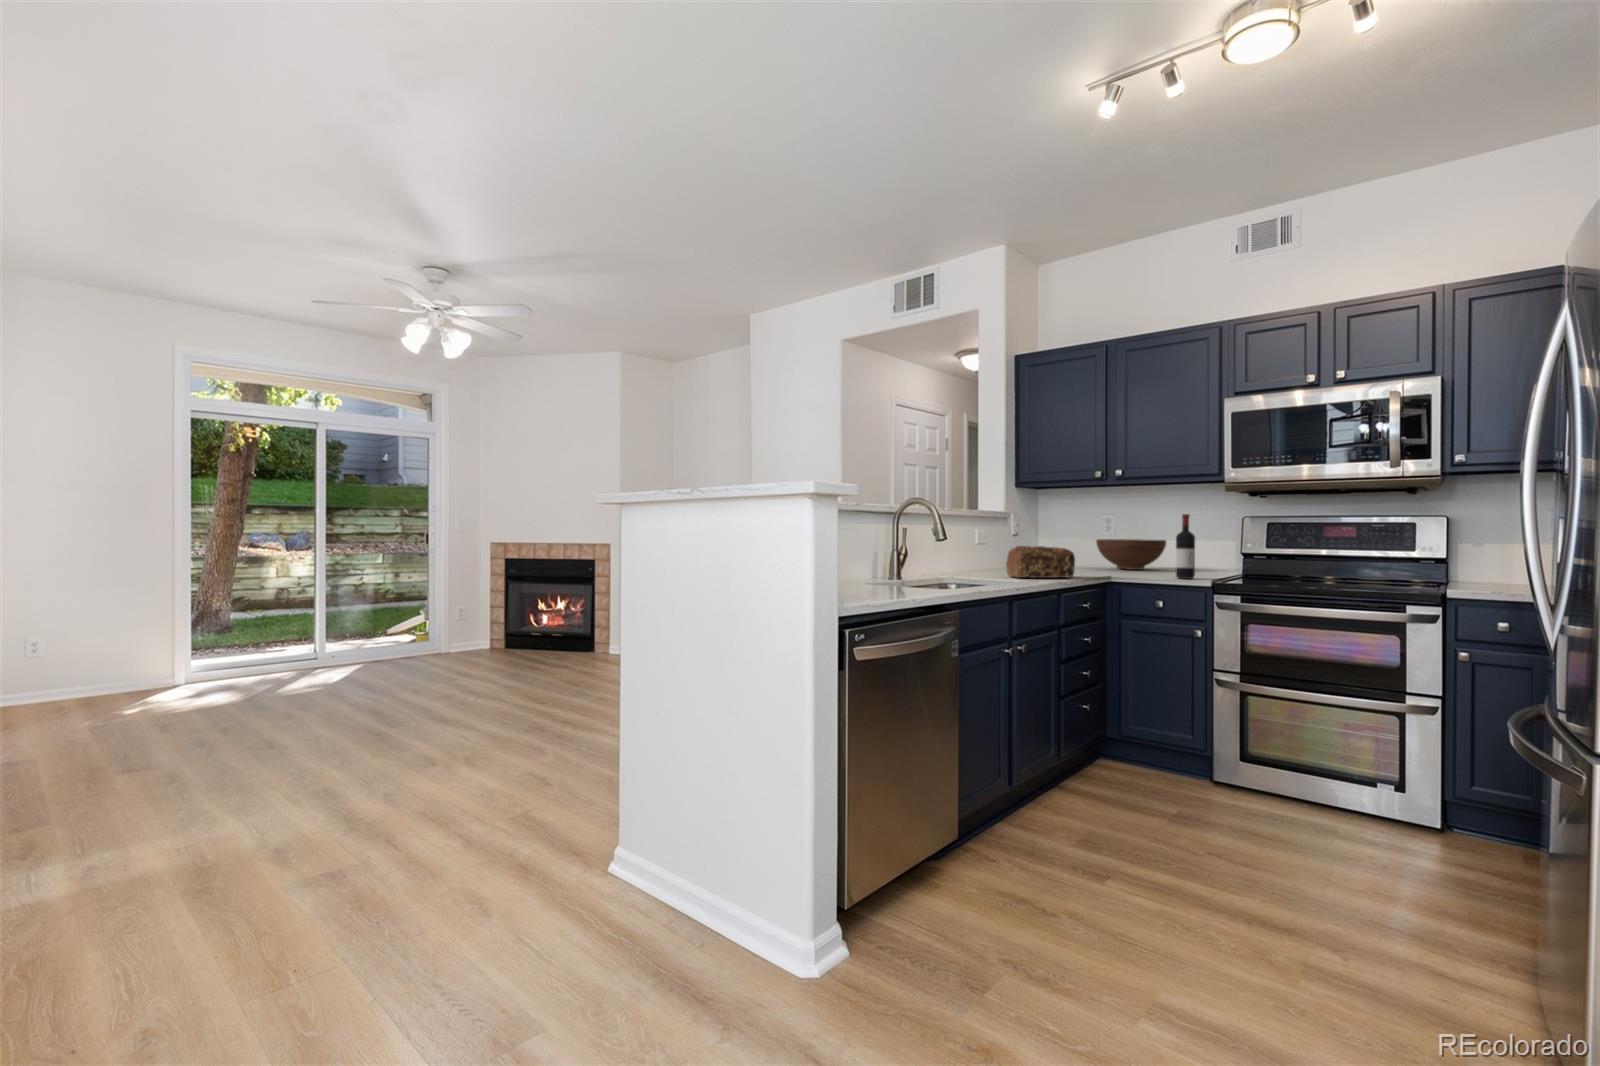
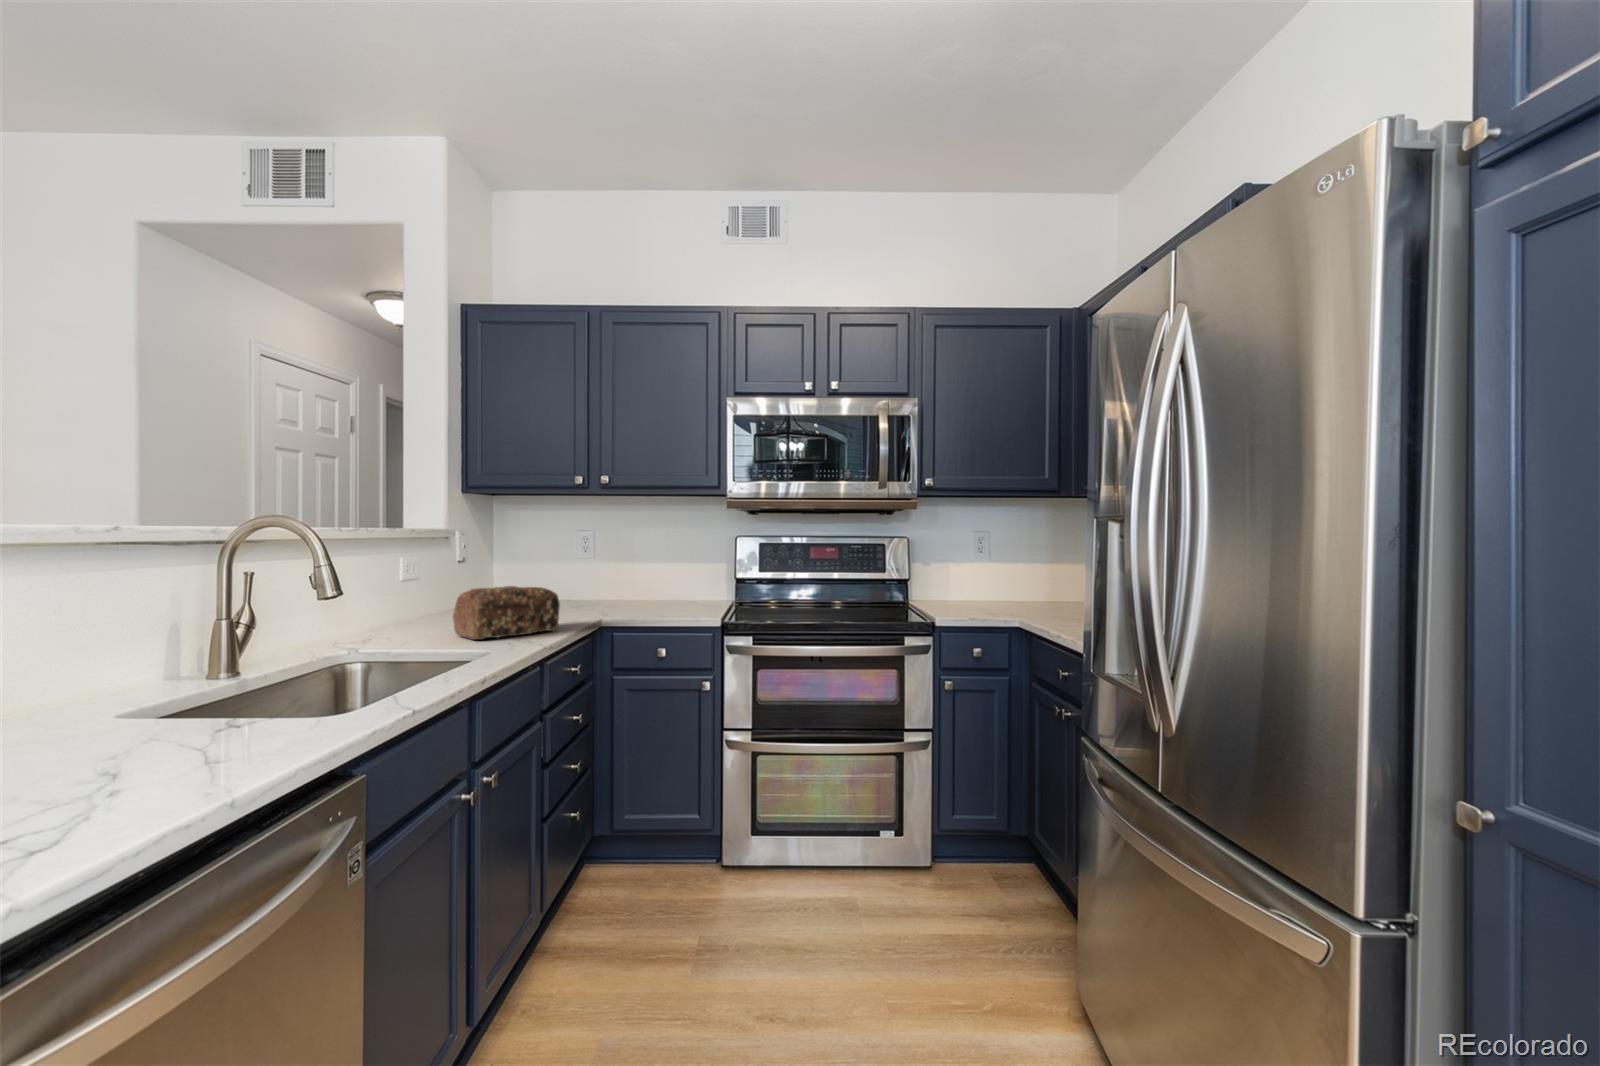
wine bottle: present [1176,514,1195,579] -> none [679,537,701,617]
fruit bowl: present [1096,539,1166,570] -> none [574,560,656,600]

